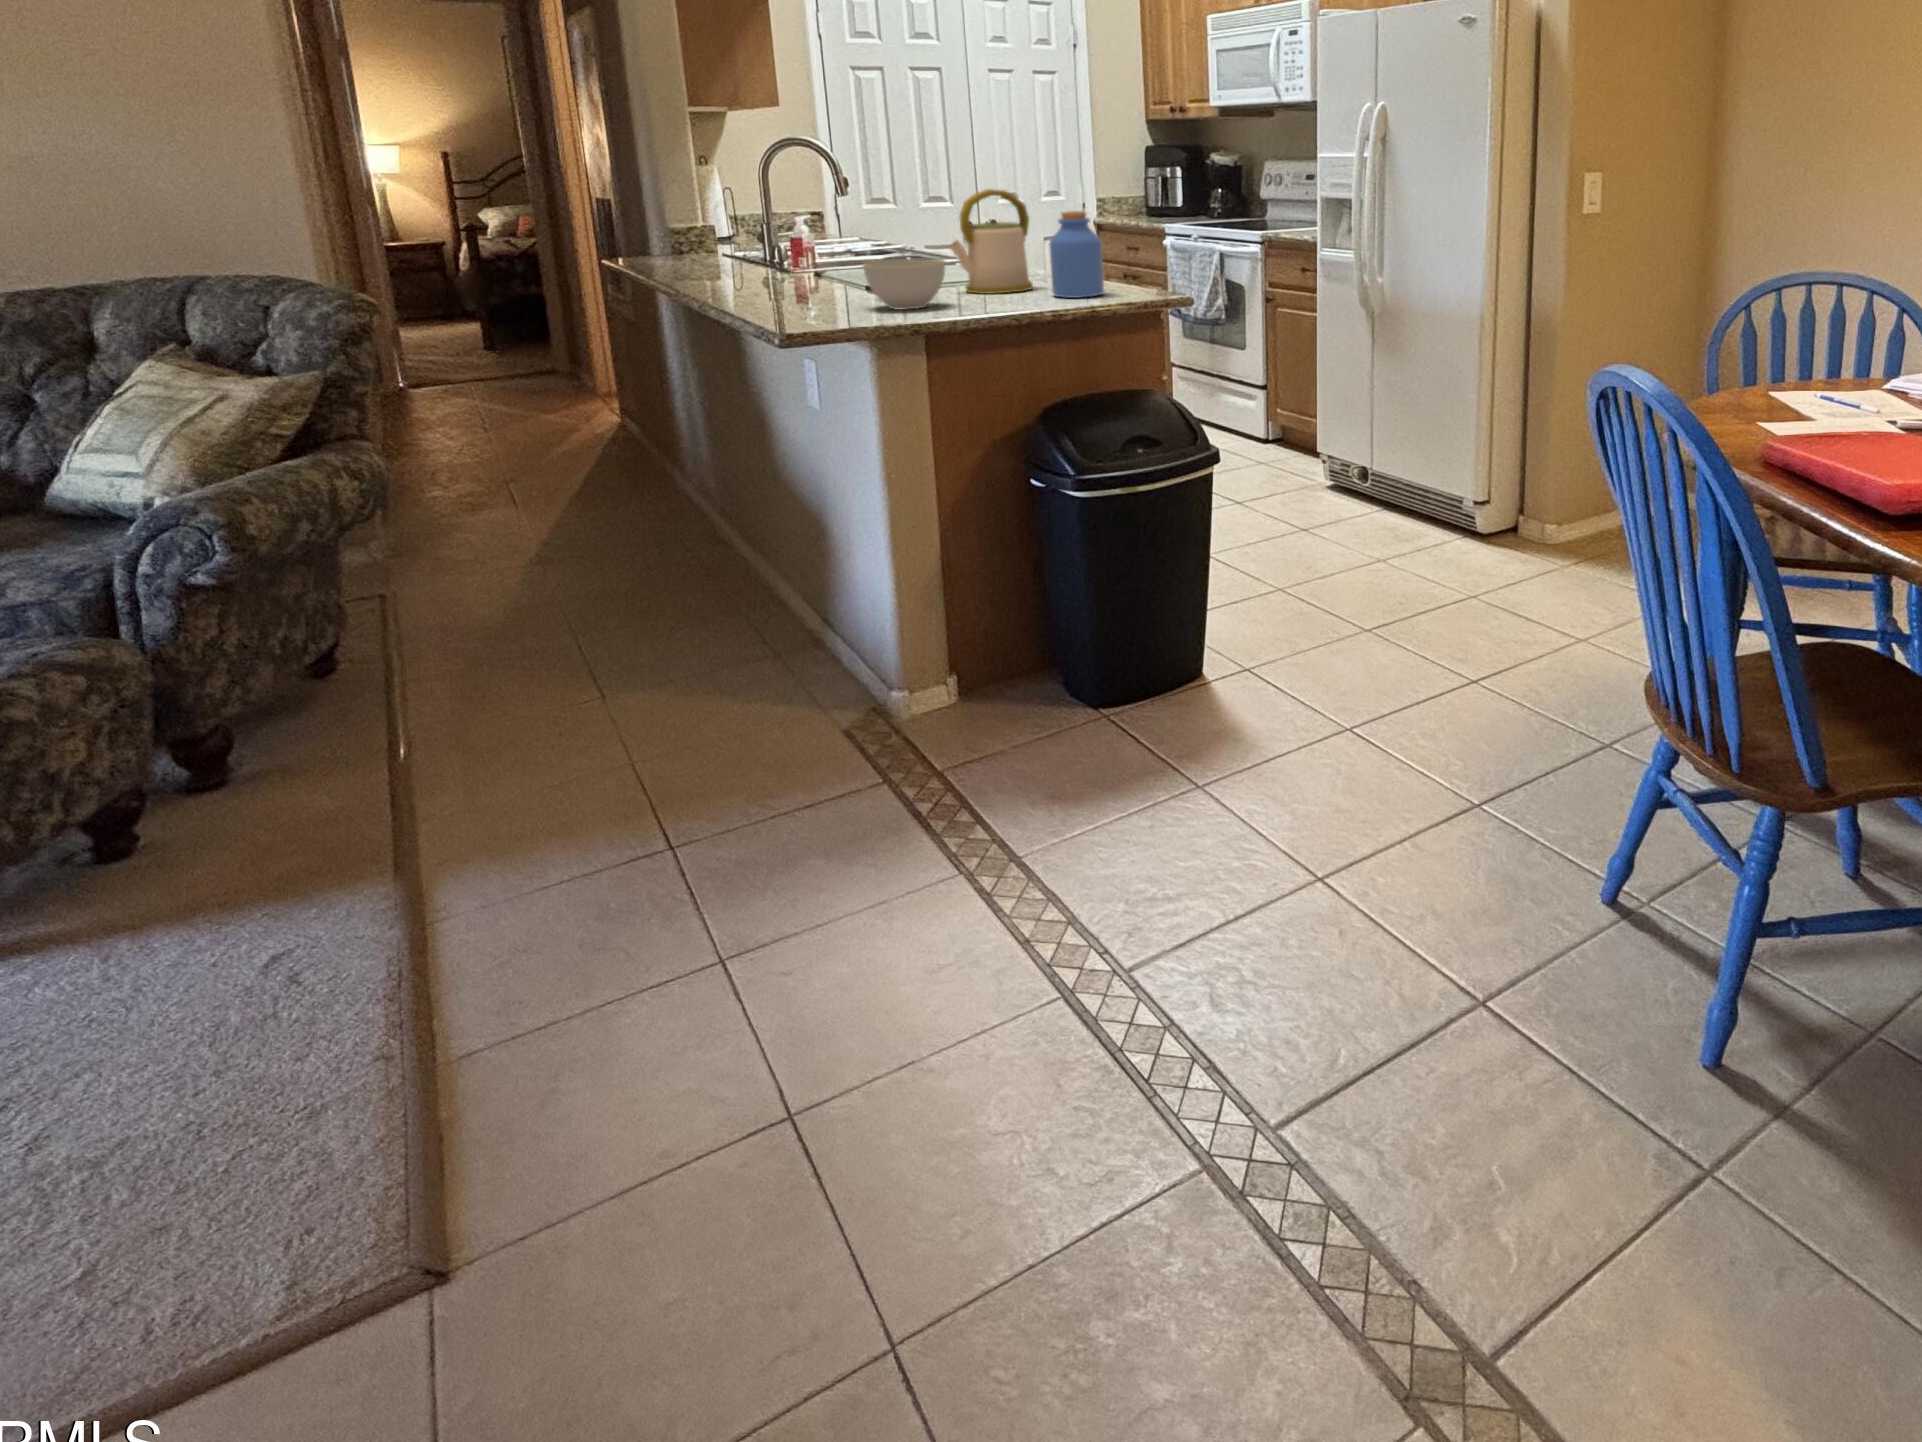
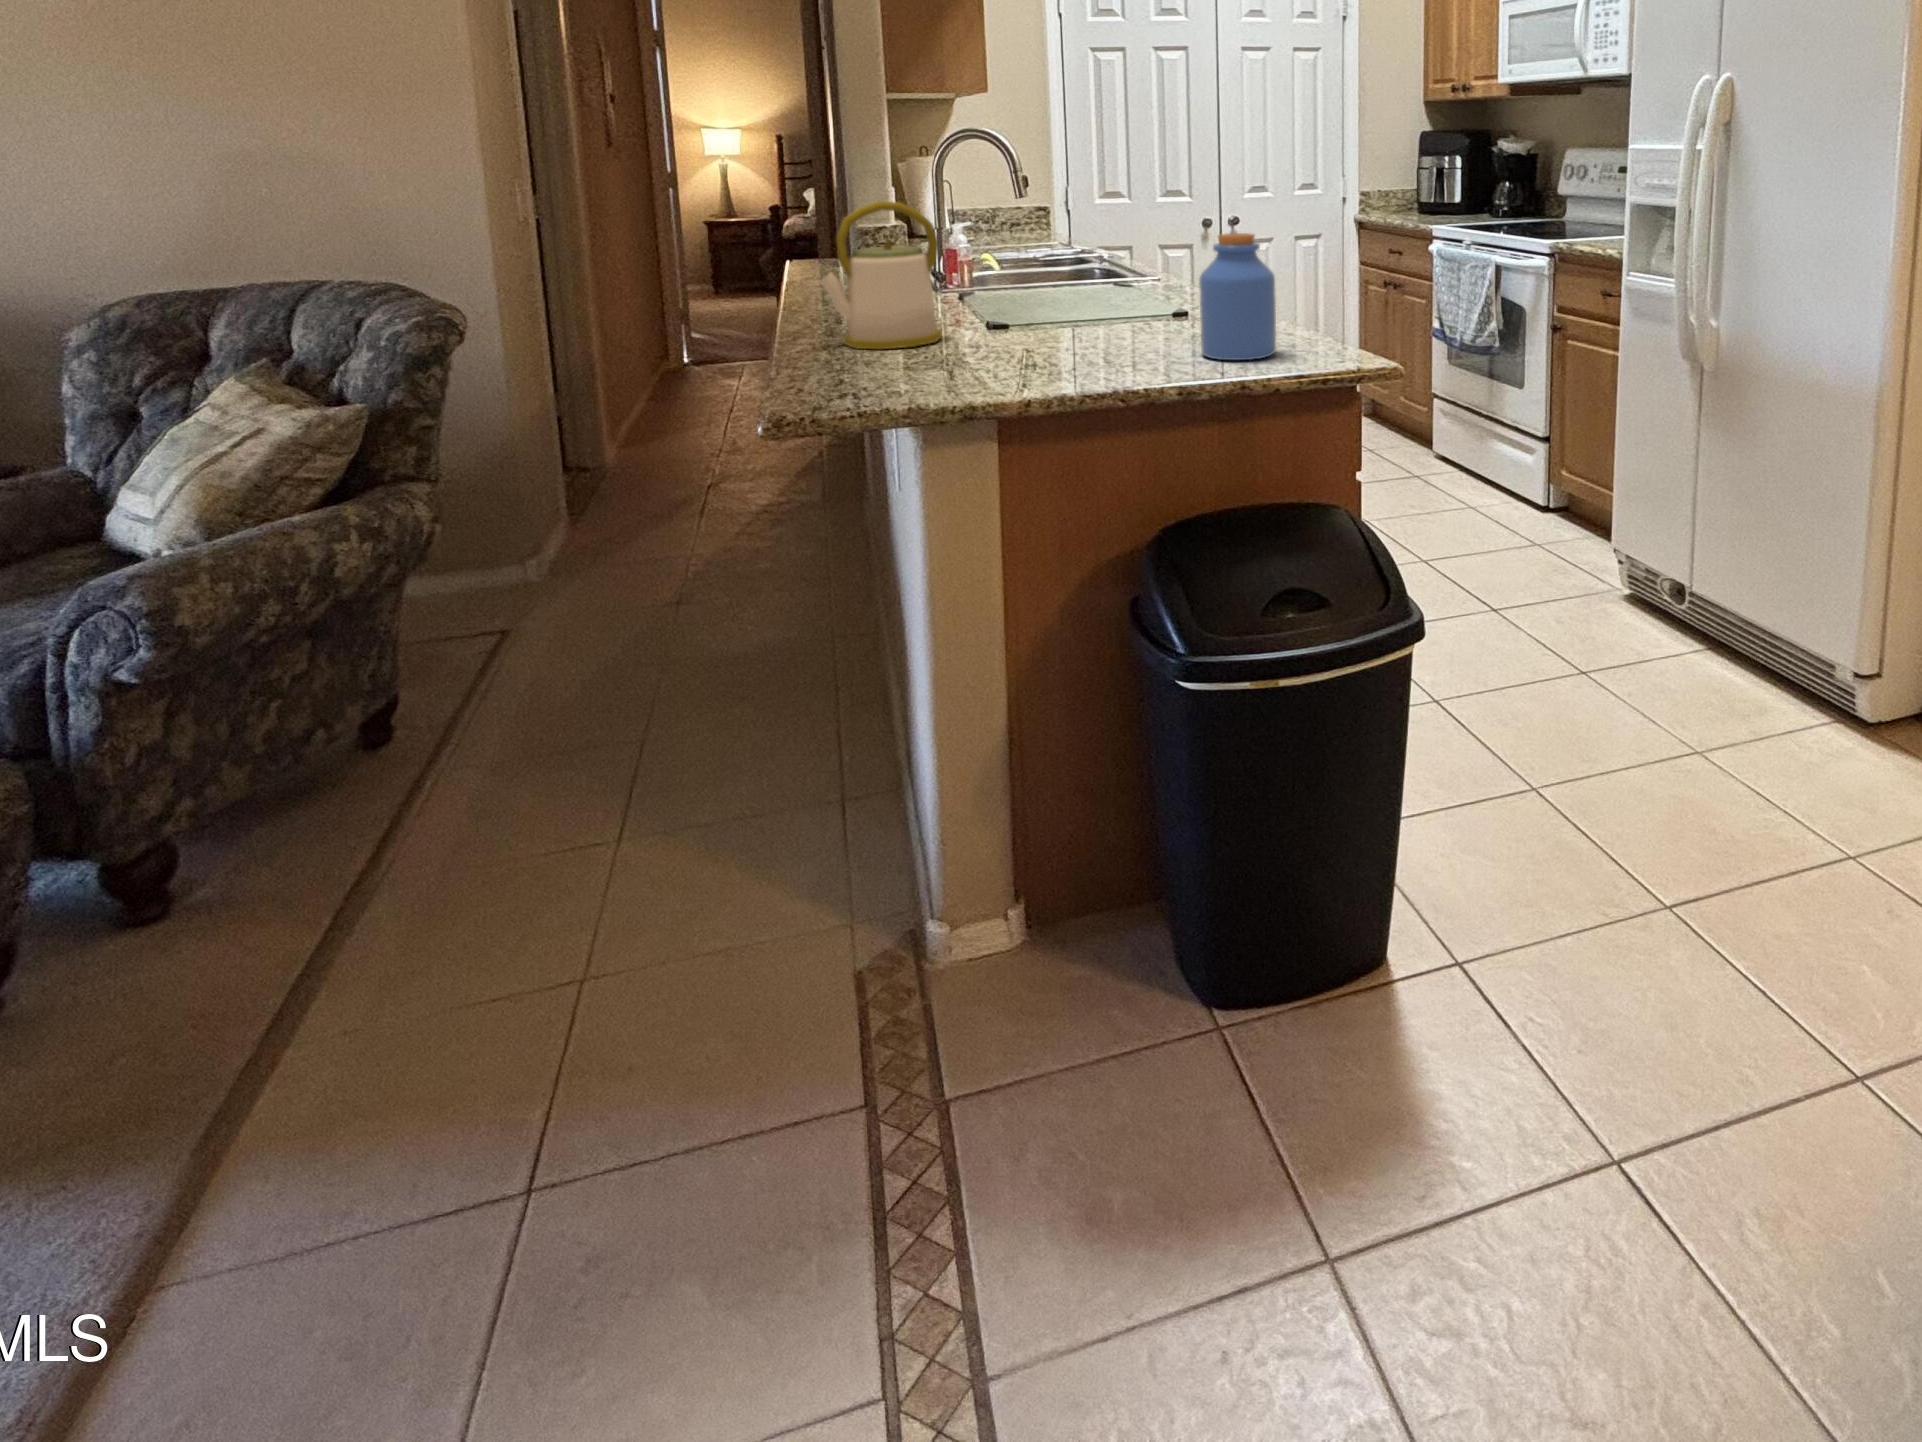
kettle: present [950,189,1033,294] -> present [820,201,942,349]
bowl: present [863,258,945,310] -> none [928,297,1044,372]

